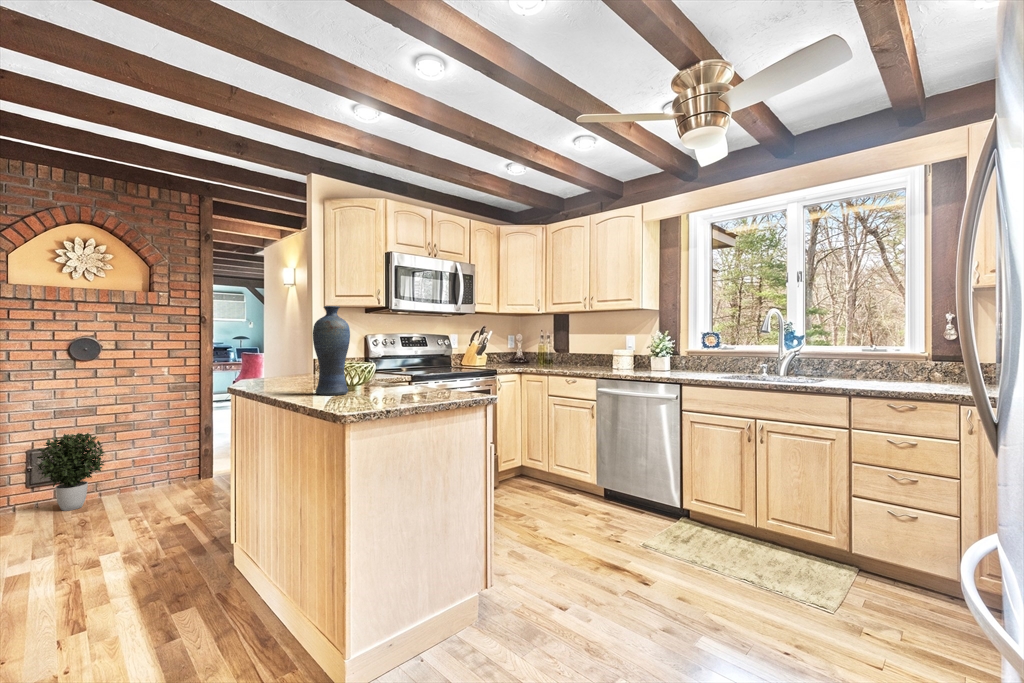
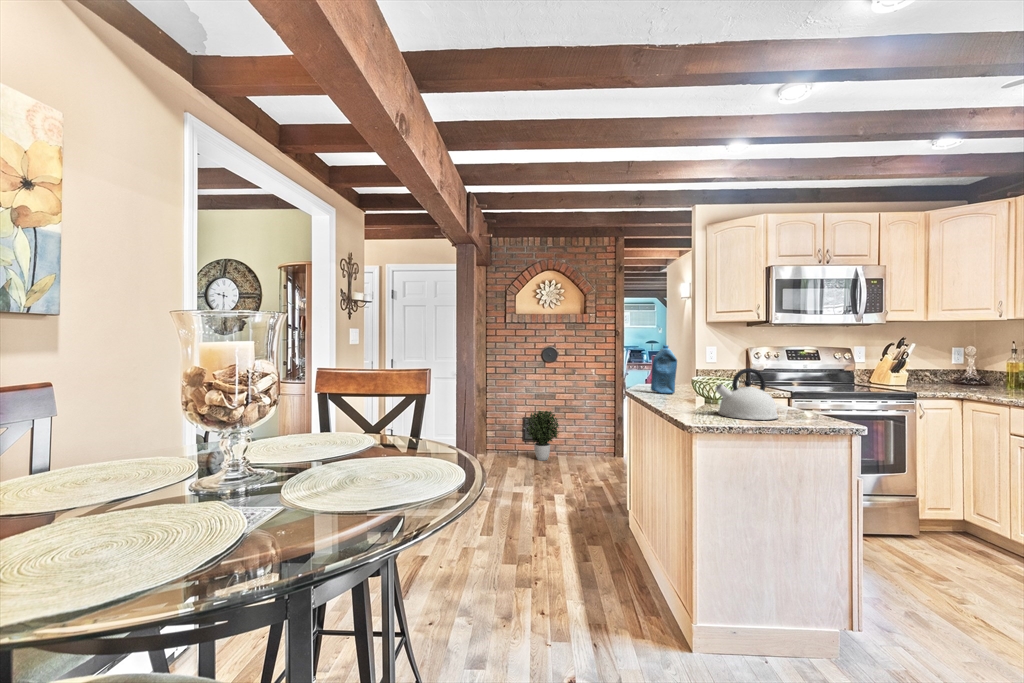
vase: present [313,306,350,395] -> none [679,332,710,407]
bottle: none [267,326,302,386] -> present [651,345,677,394]
kettle: none [362,345,427,401] -> present [715,368,779,420]

